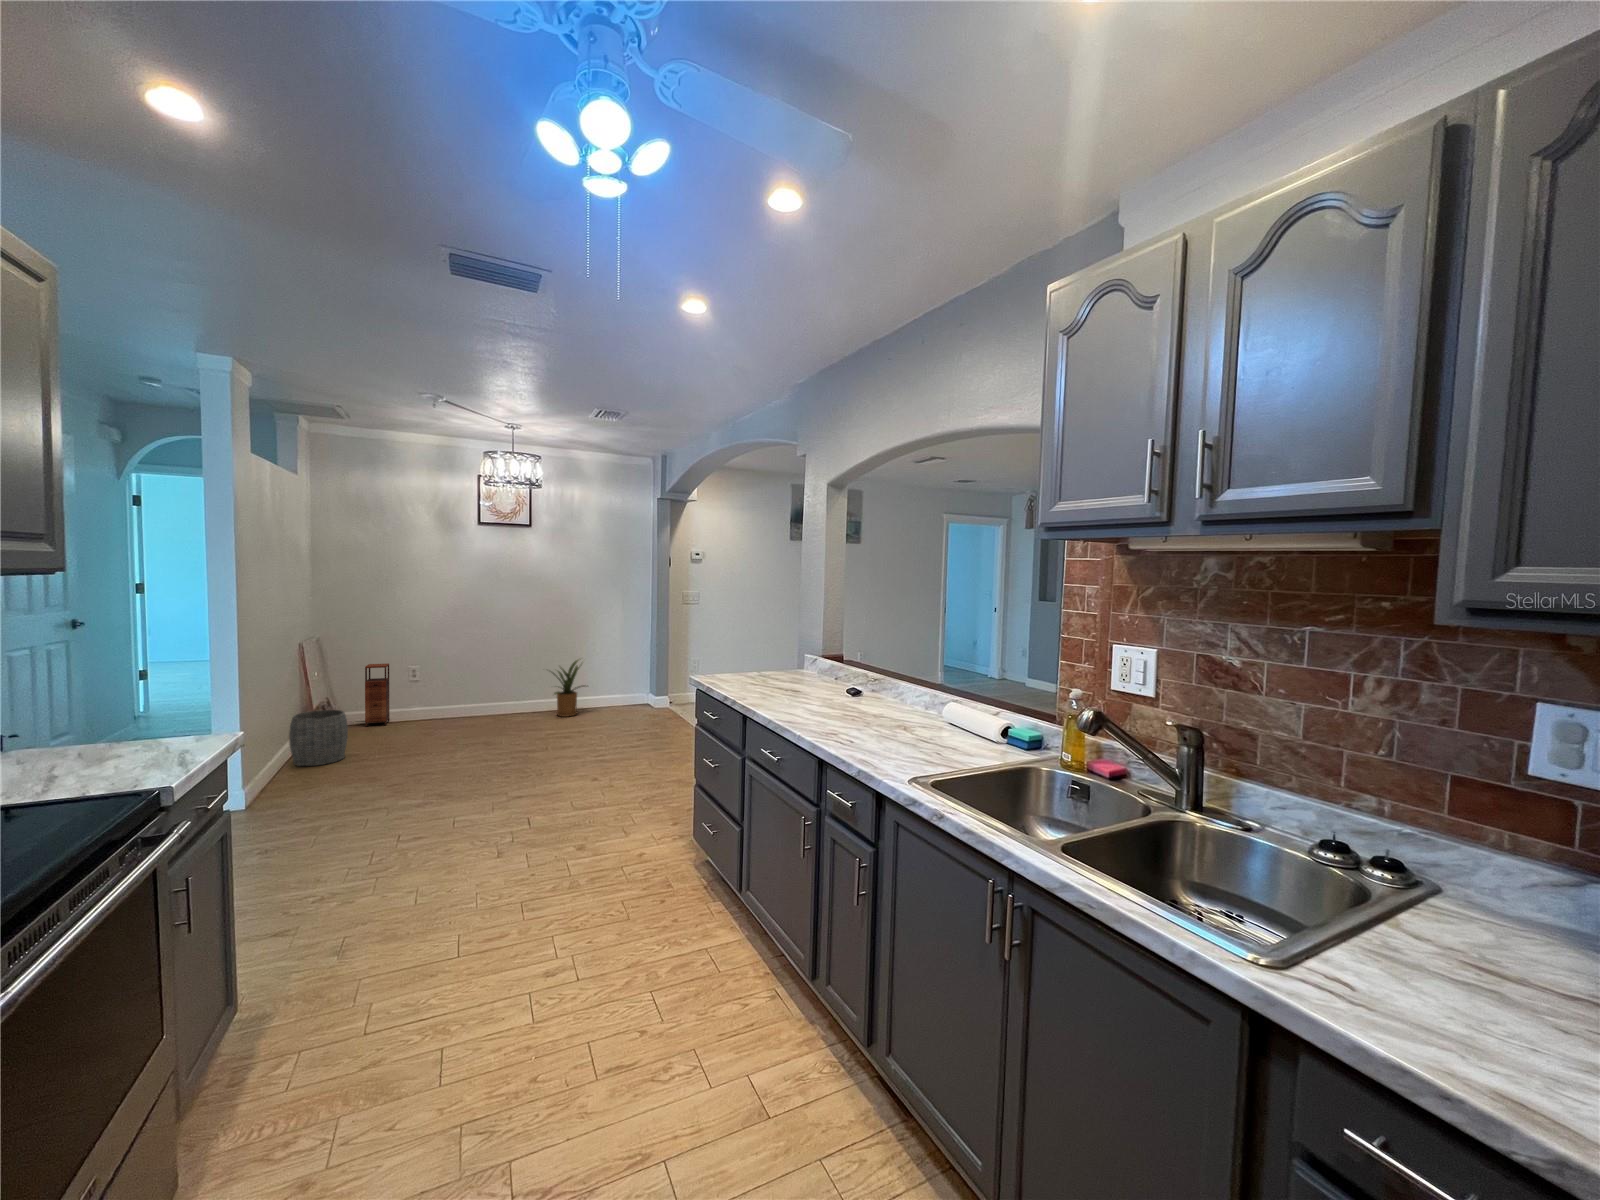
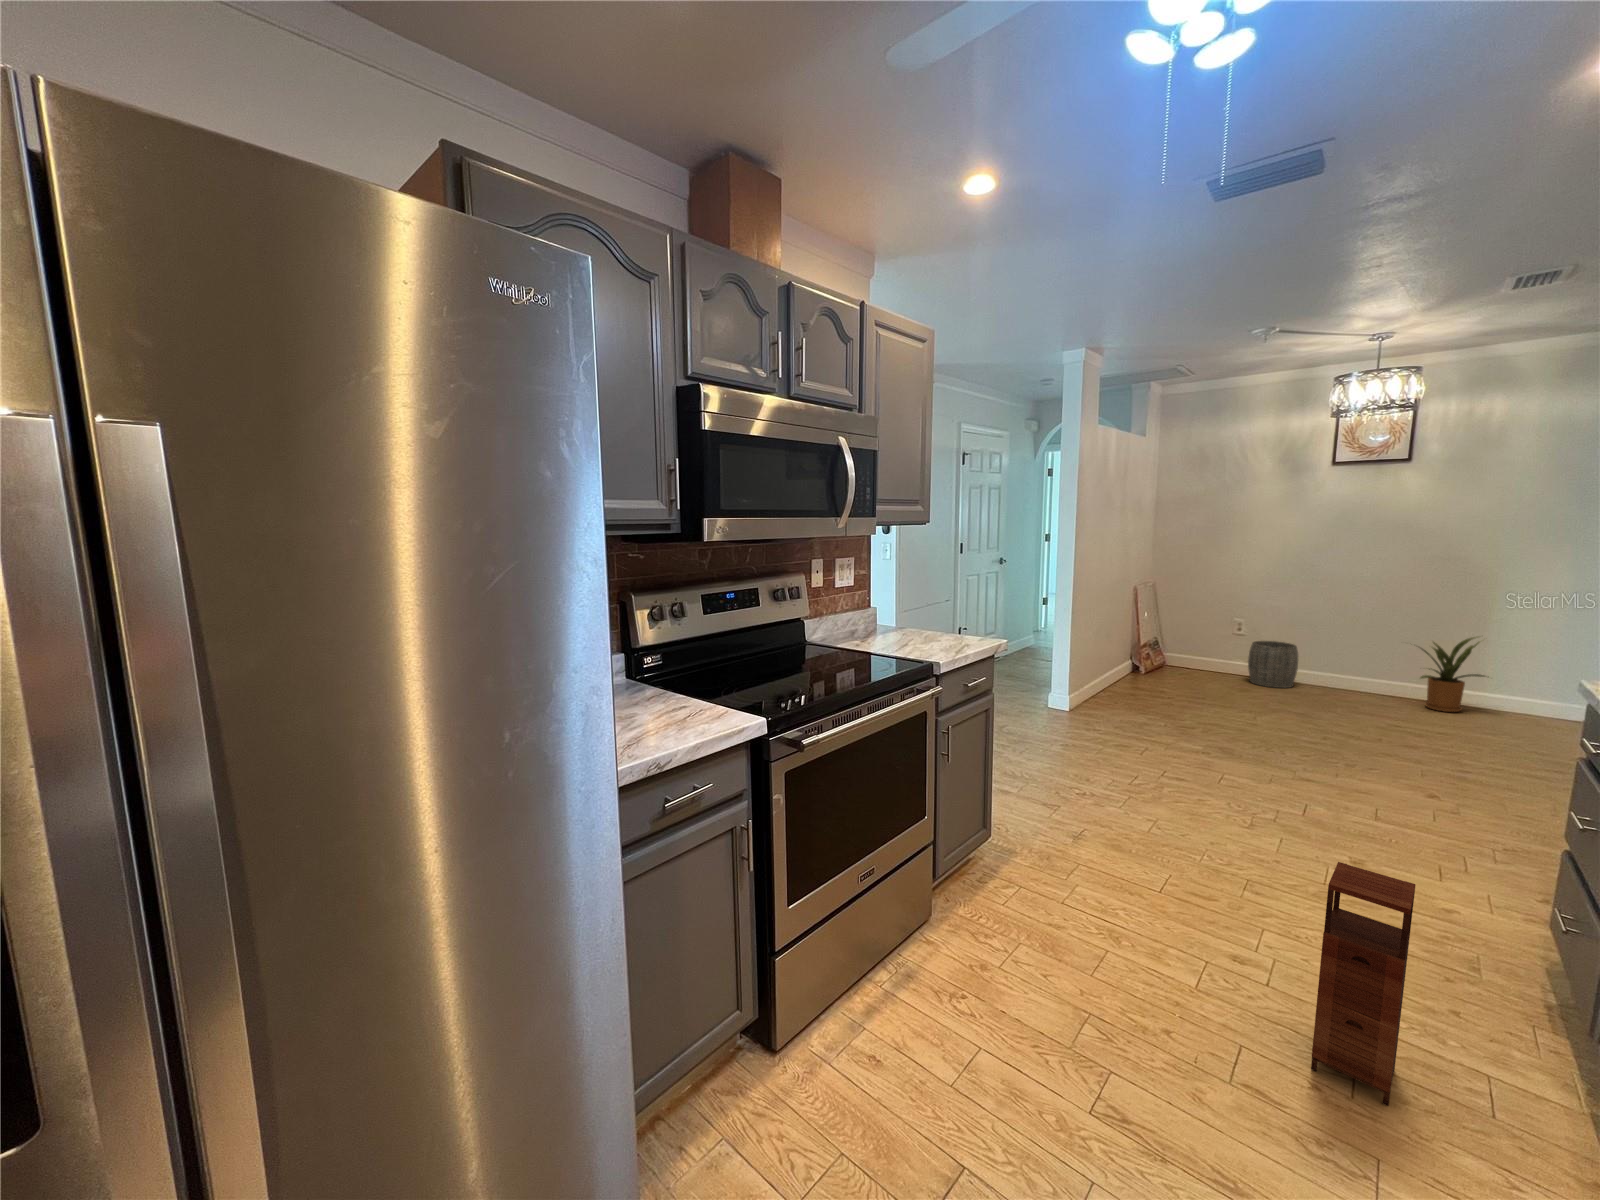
storage cabinet: present [365,663,389,727] -> present [1311,862,1416,1106]
woven basket: present [289,710,348,766] -> present [1248,641,1298,688]

